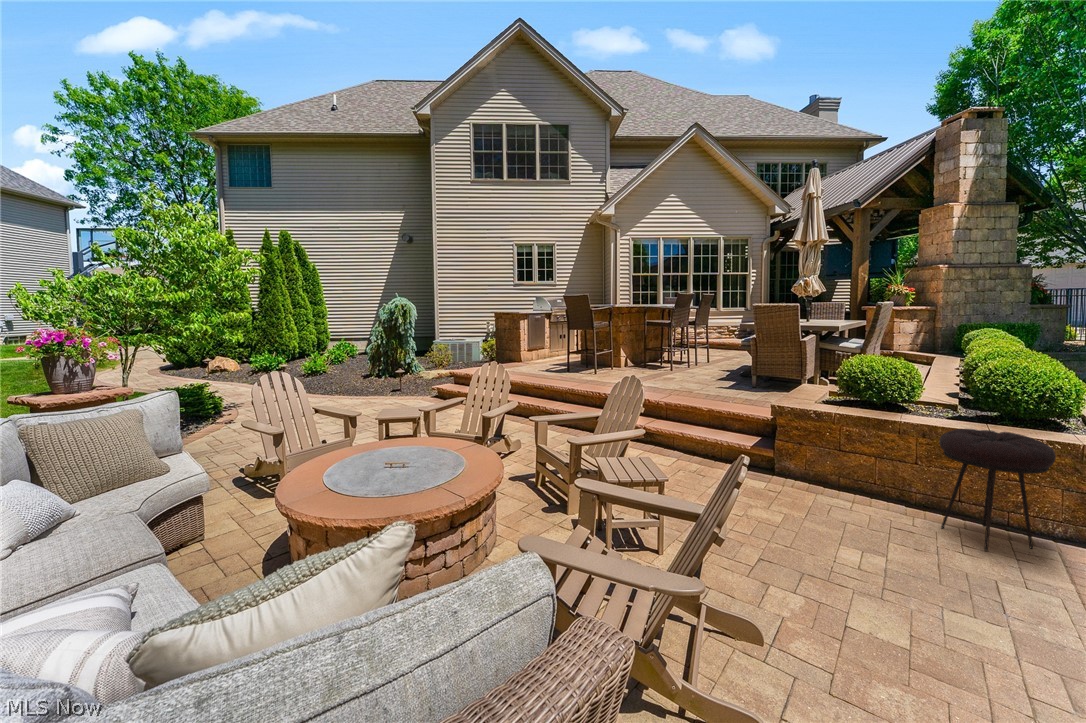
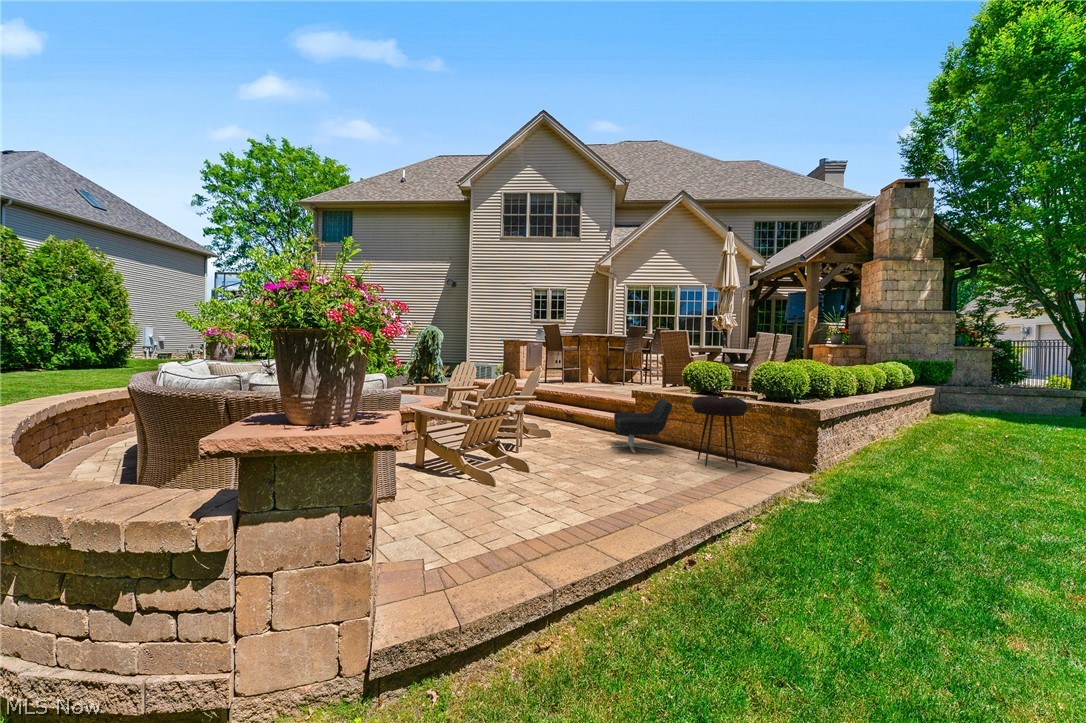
lounge chair: none [767,424,887,519] -> present [612,399,672,453]

